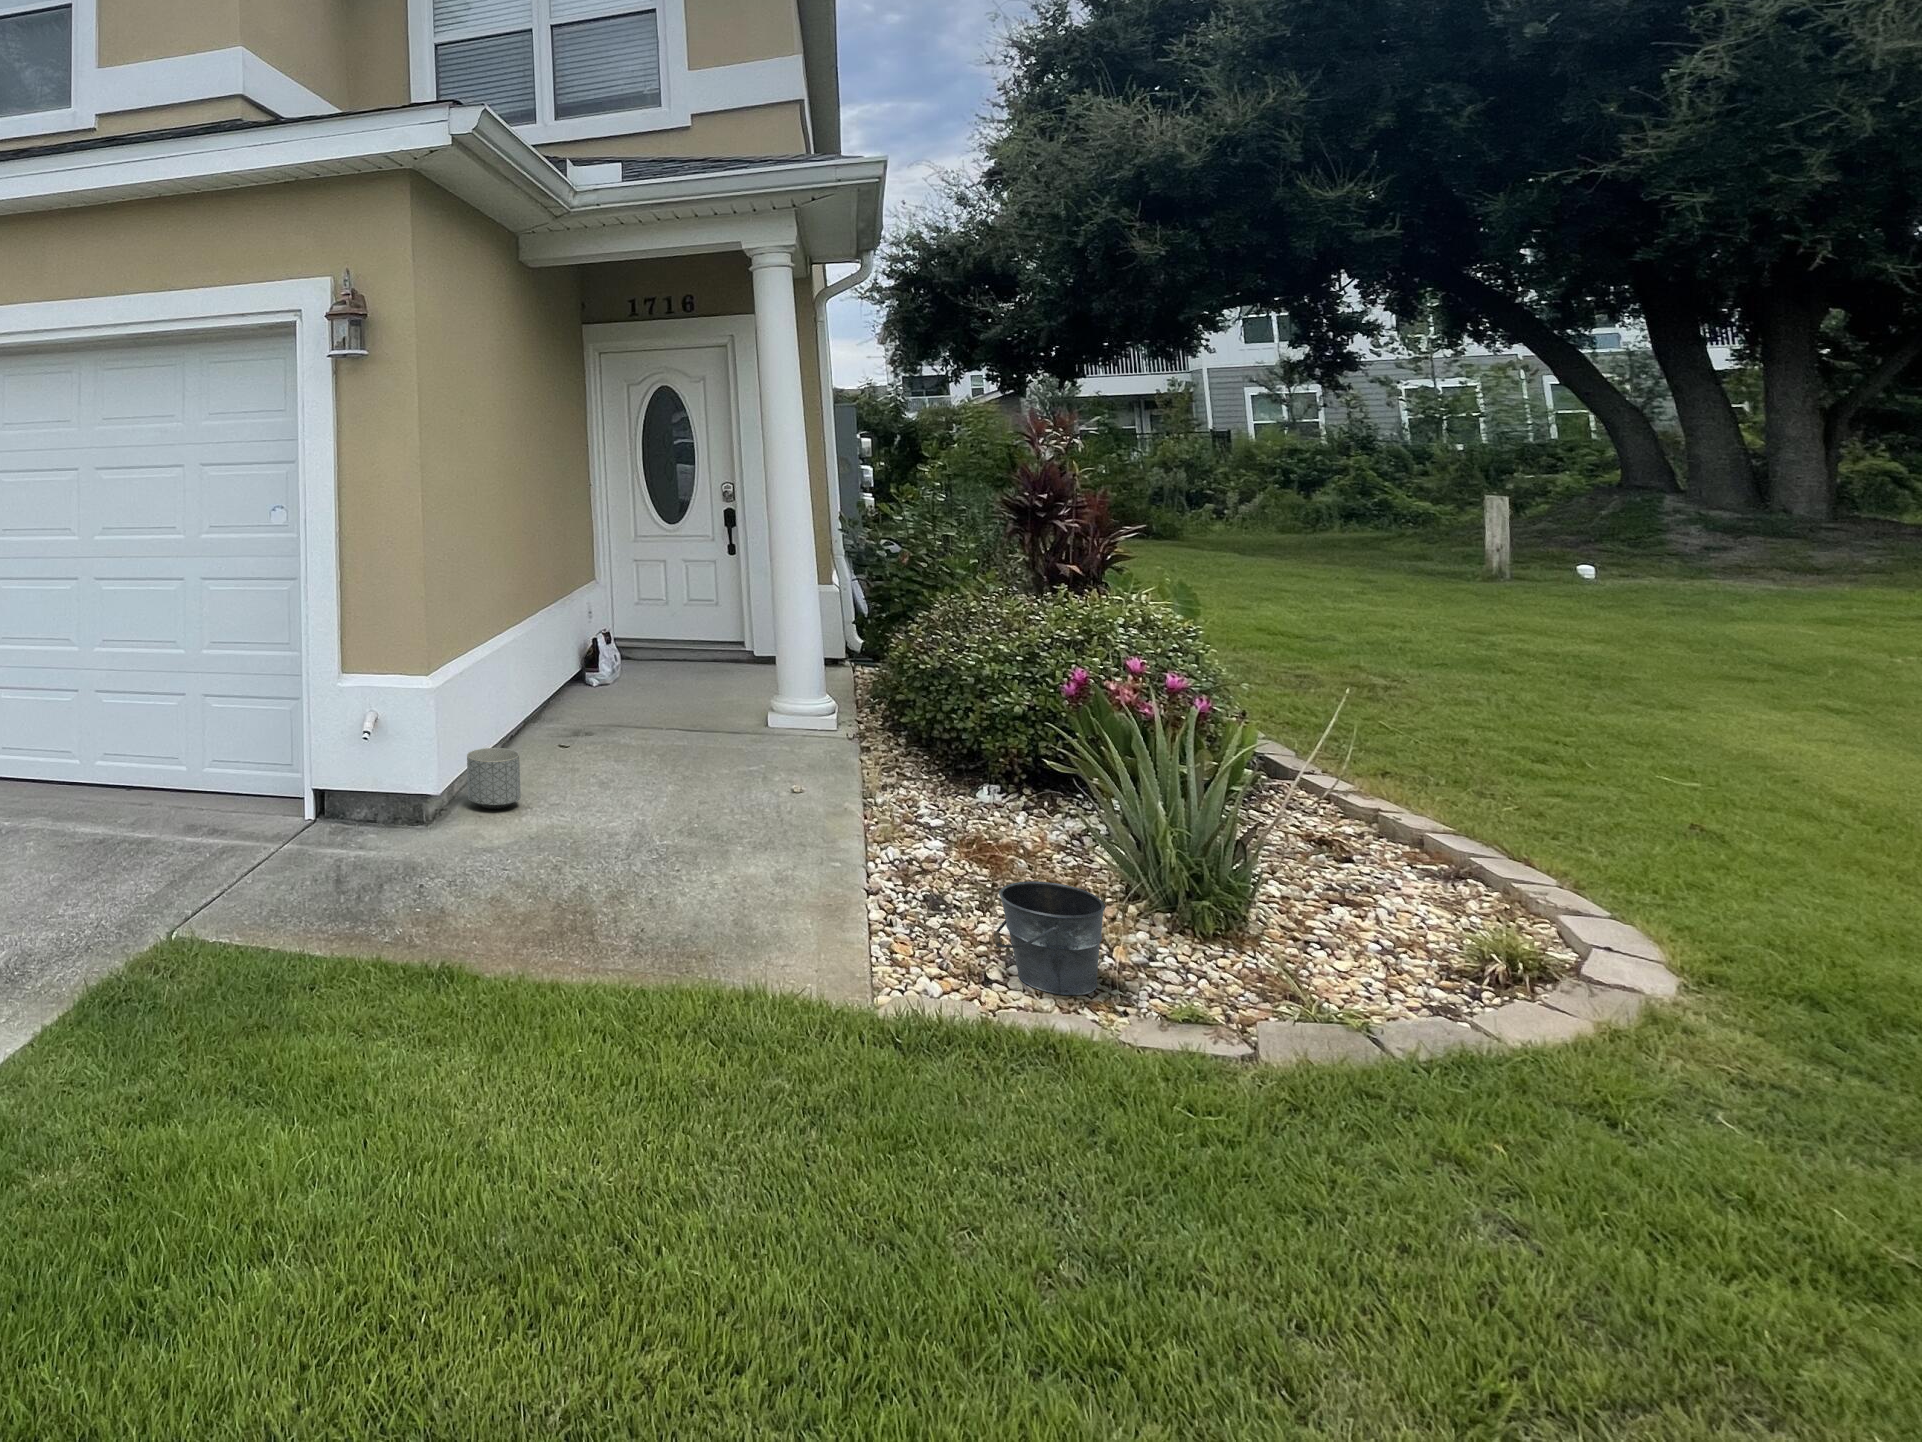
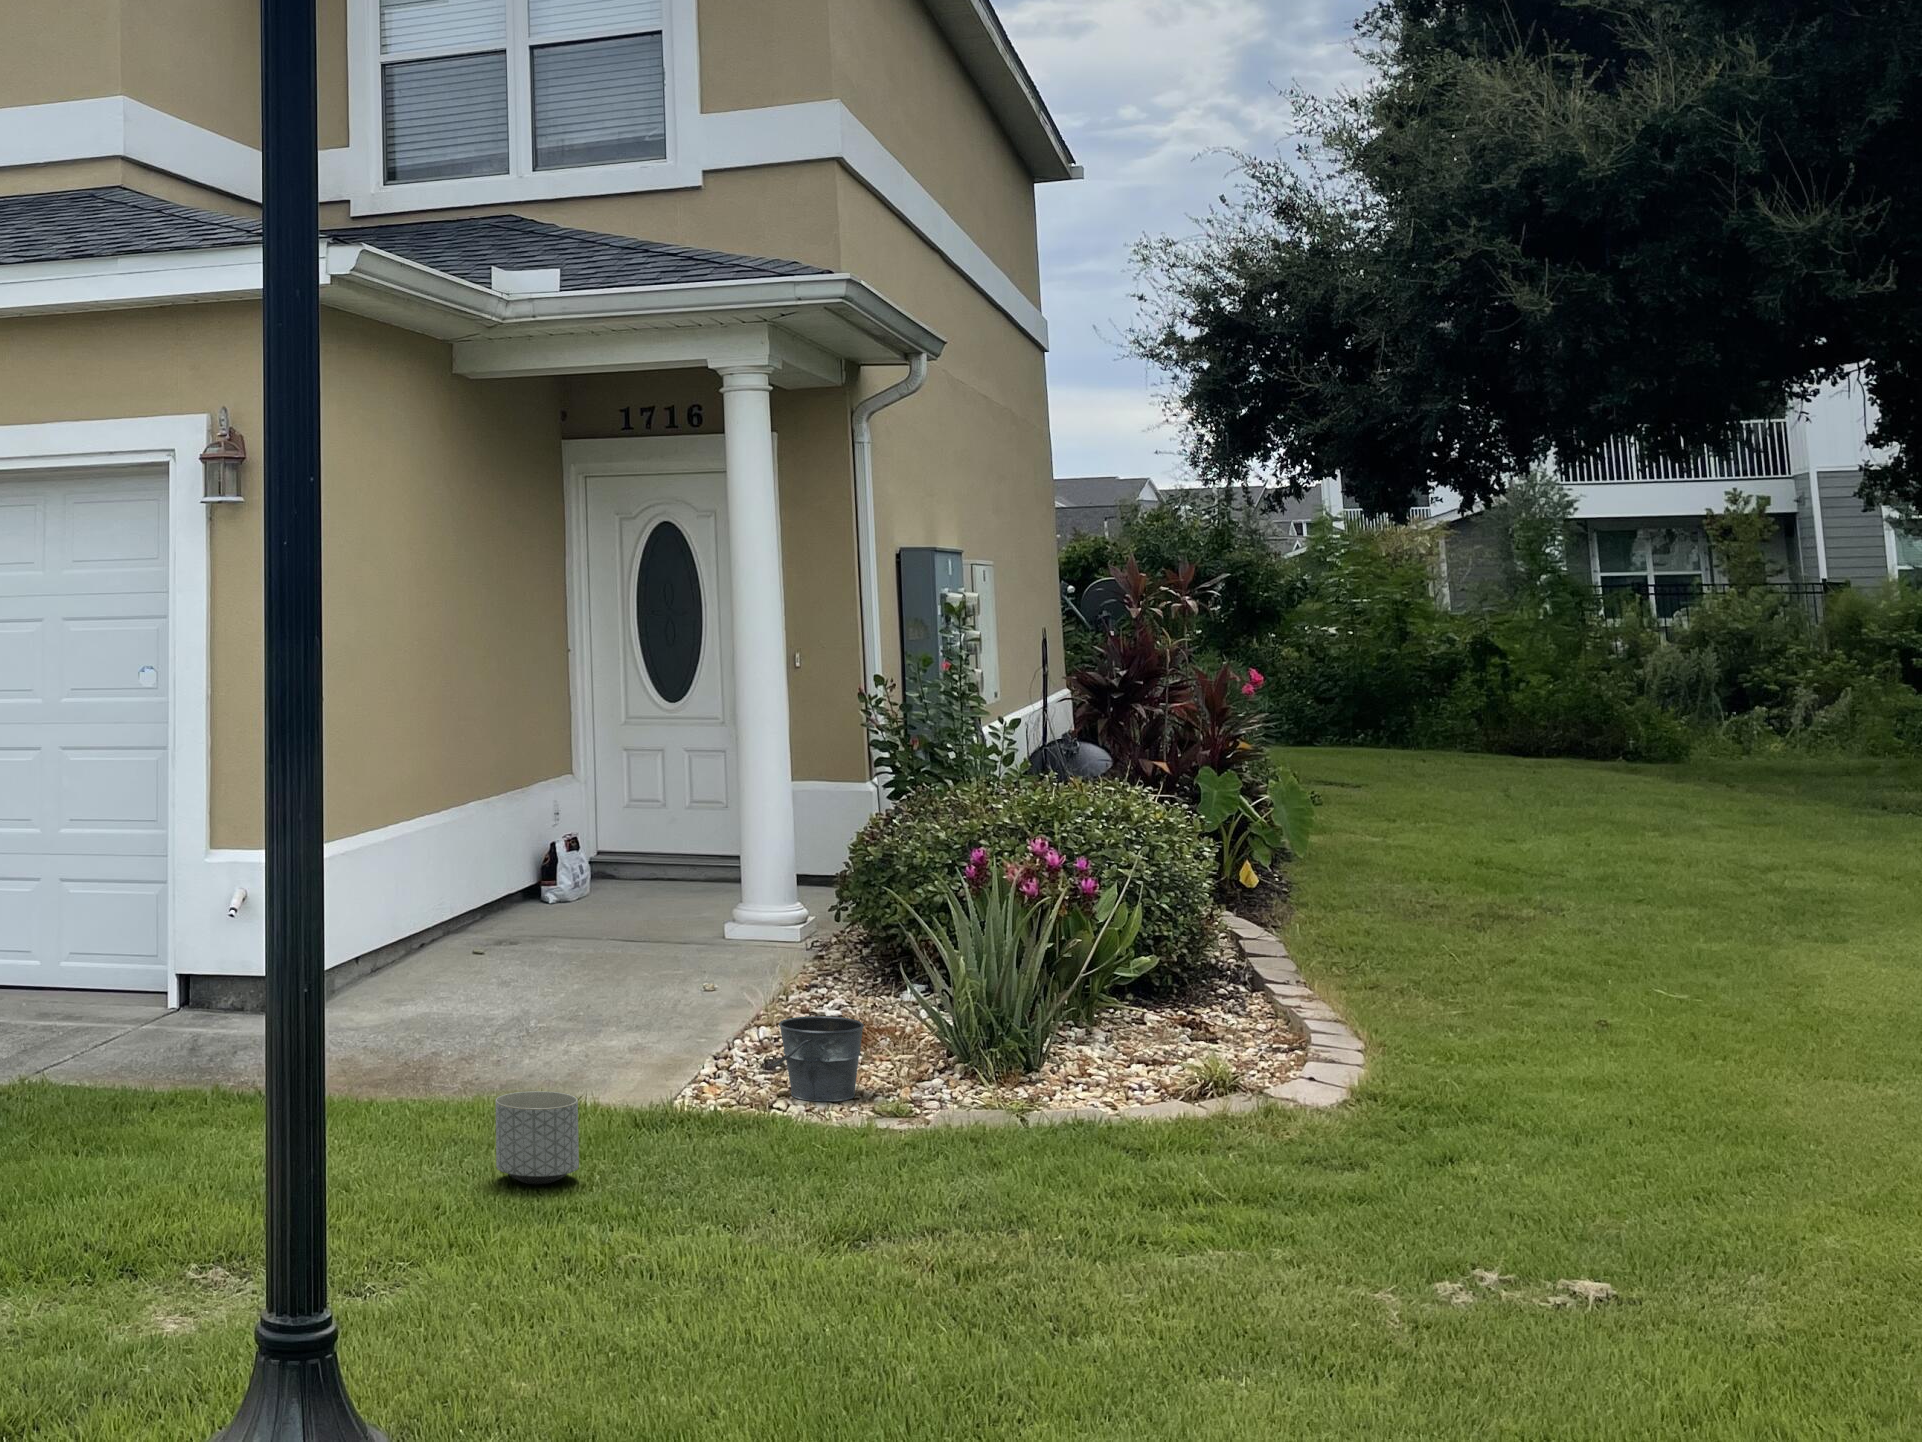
planter: present [467,748,521,809] -> present [496,1091,579,1184]

